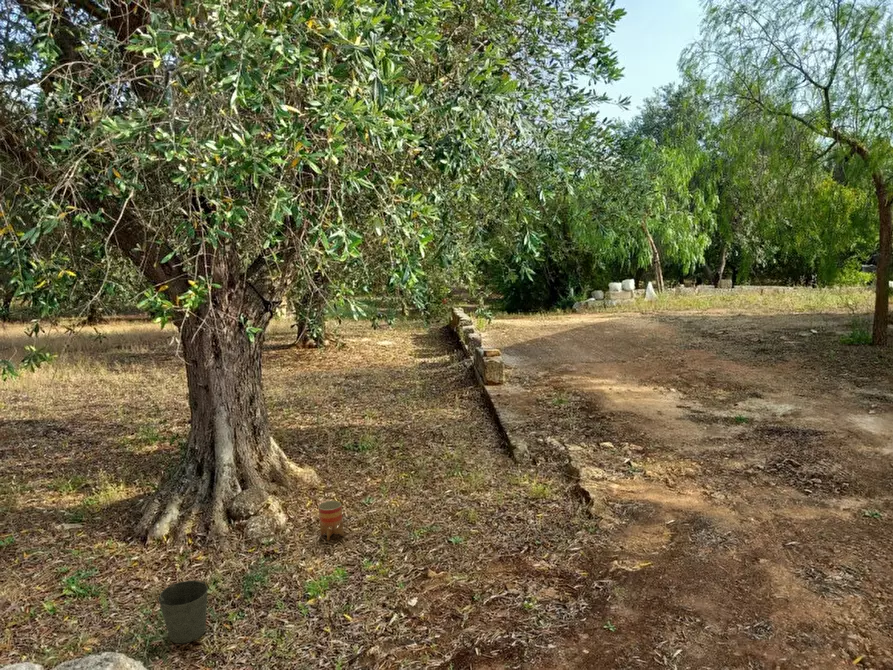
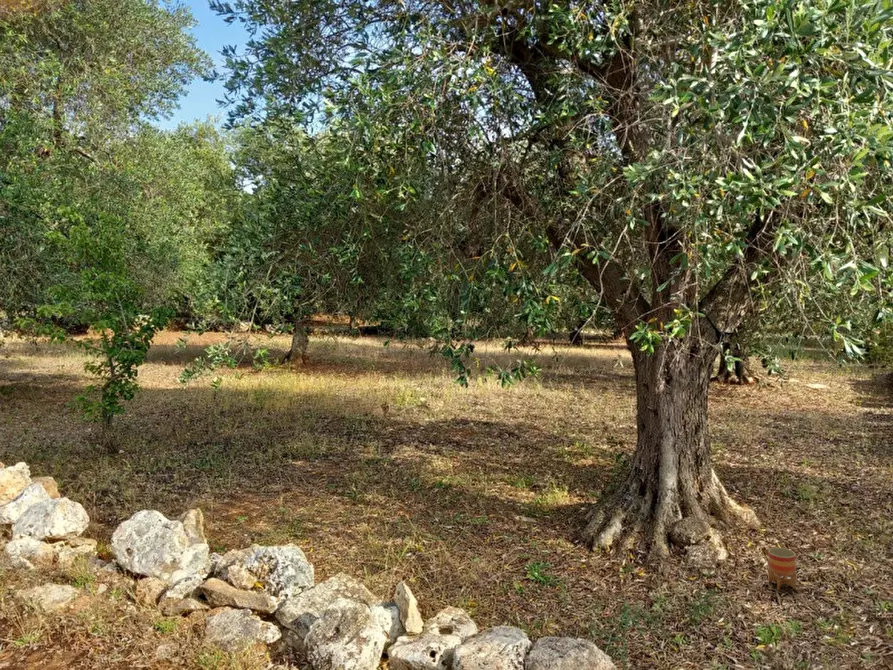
bucket: present [158,580,208,643] -> none [616,592,661,651]

